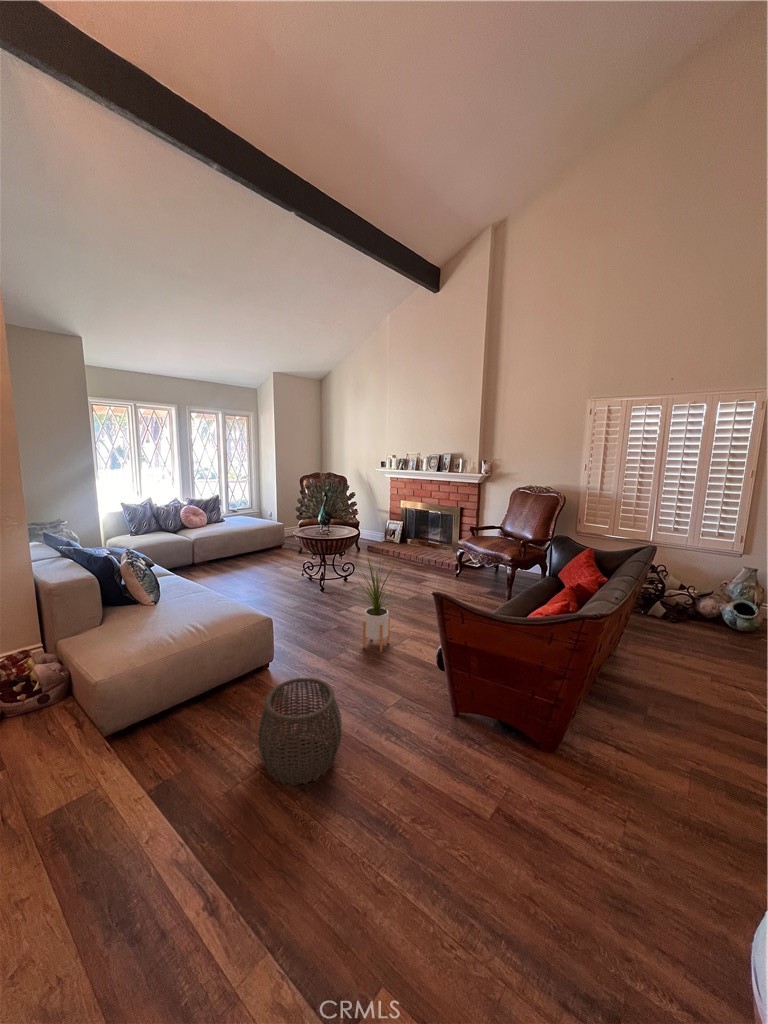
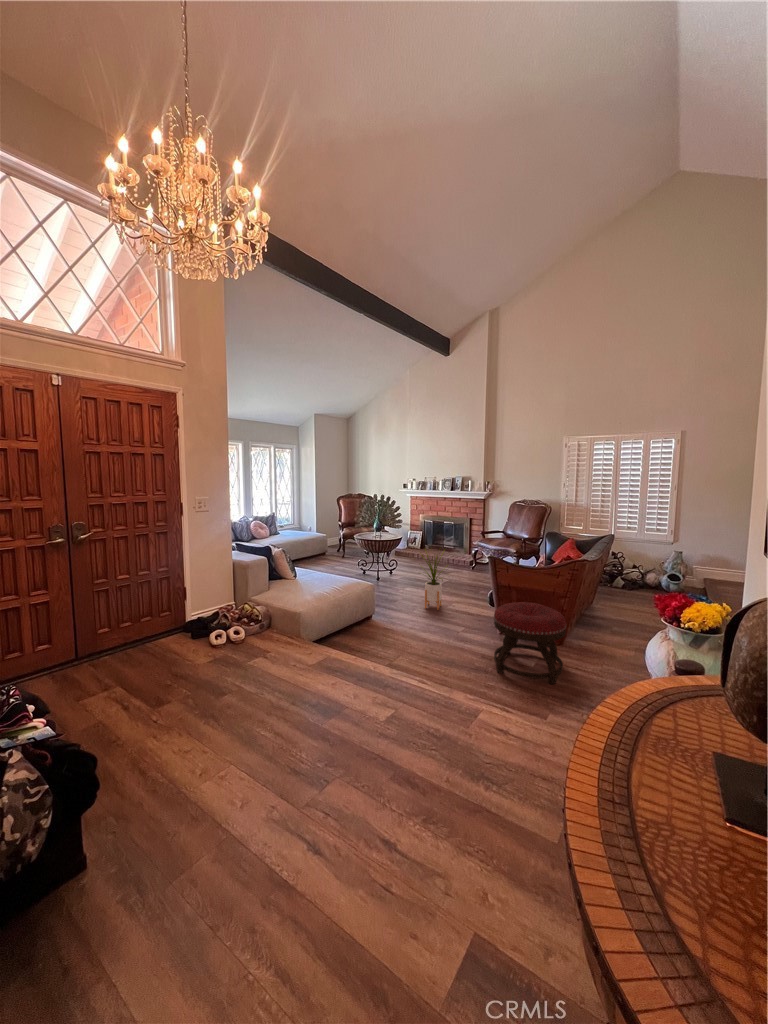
woven basket: present [258,678,342,786] -> none [394,609,441,662]
ottoman: none [426,682,567,880] -> present [494,602,567,684]

